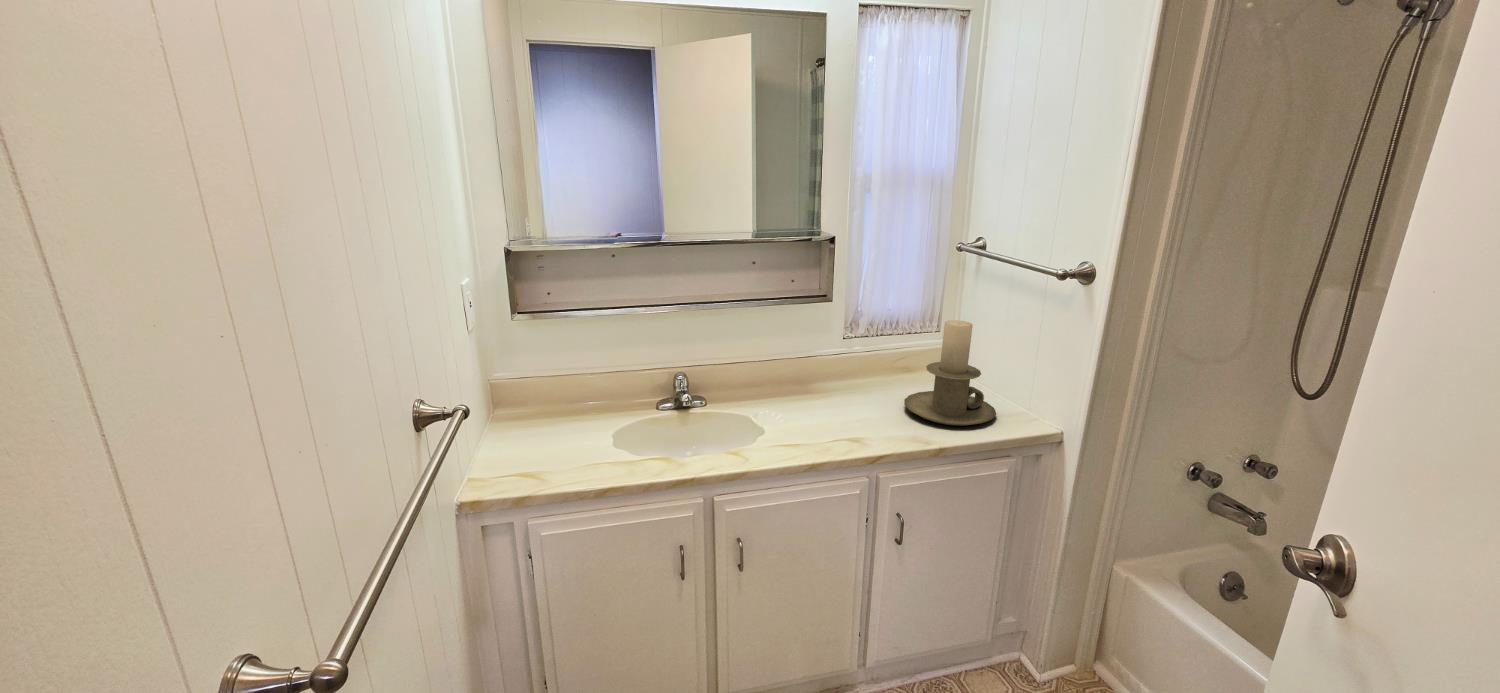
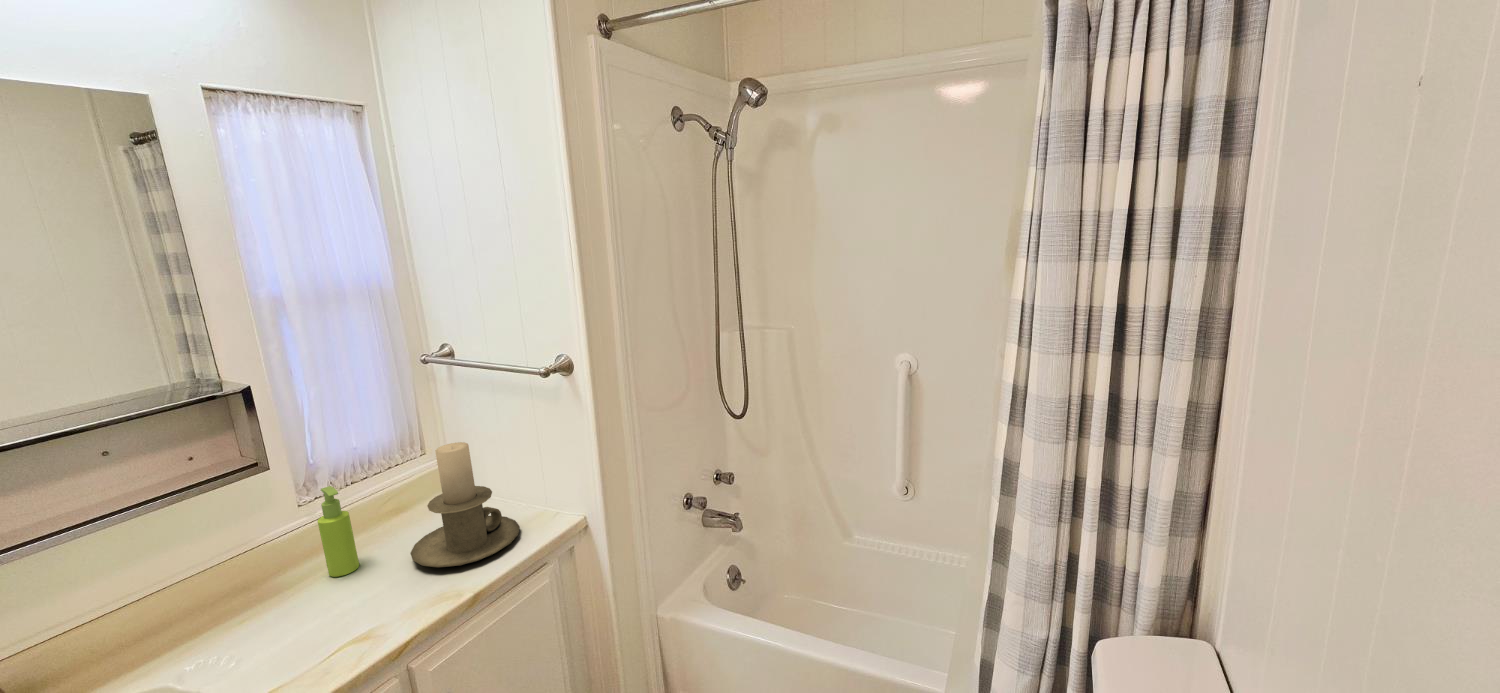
soap dispenser: none [849,328,872,397] -> present [318,486,359,577]

